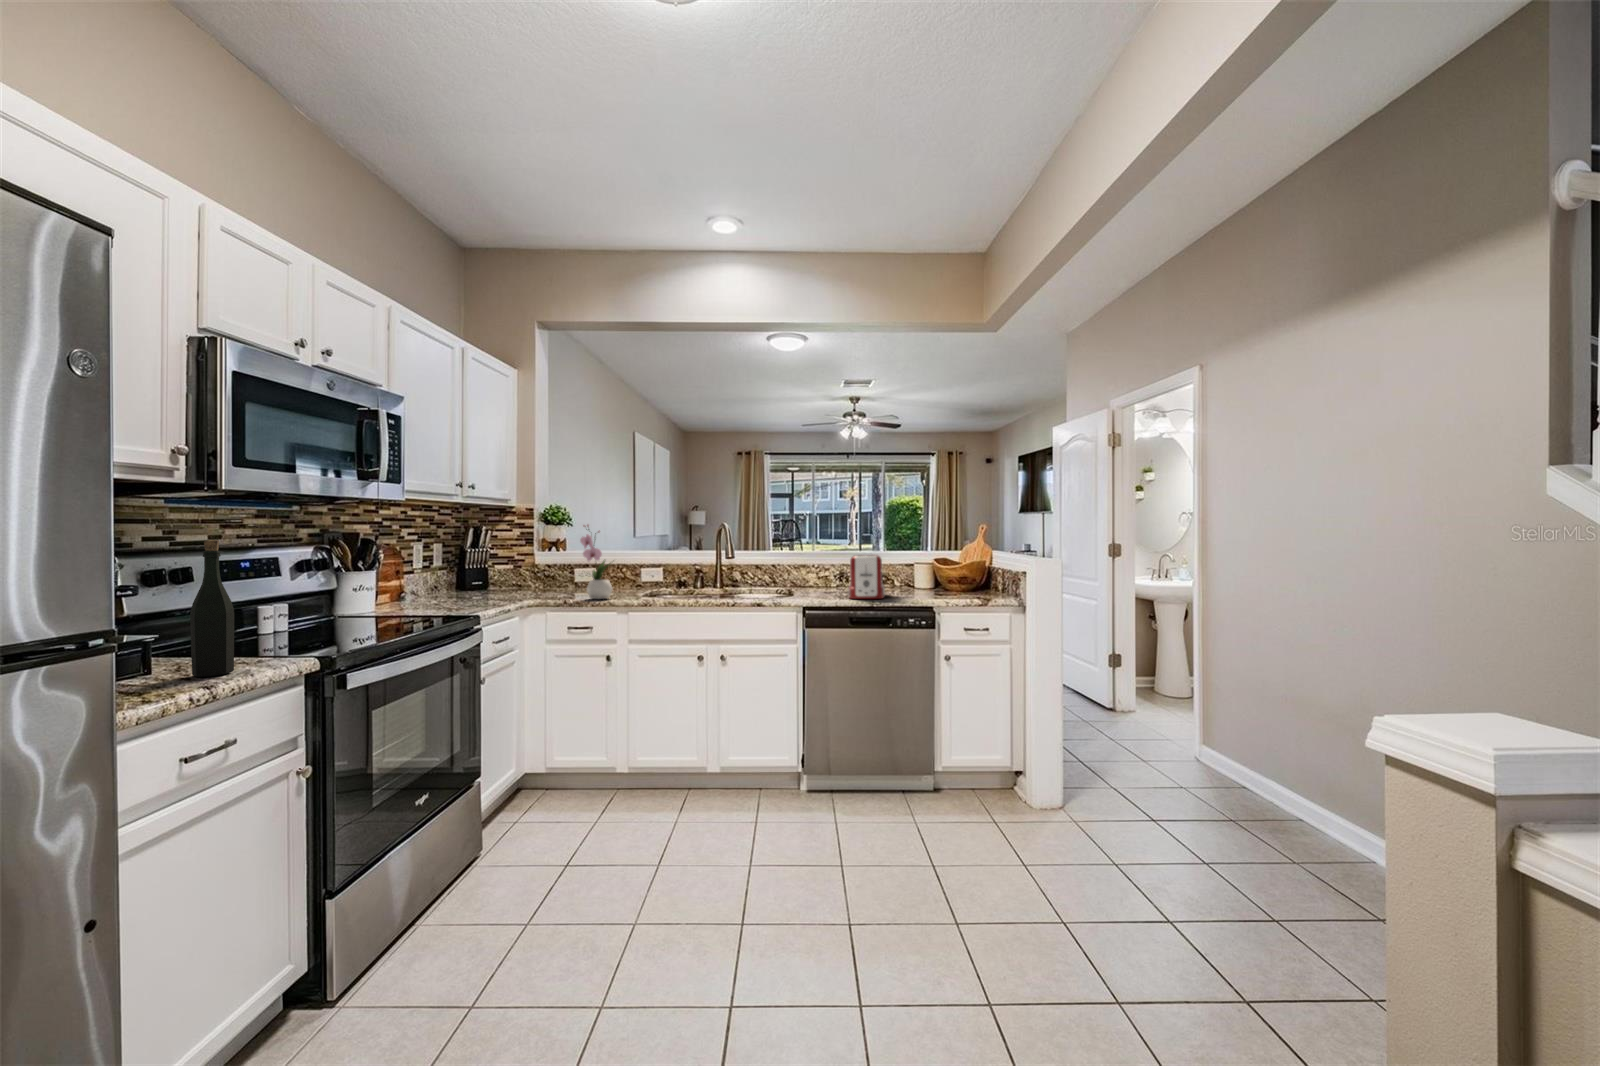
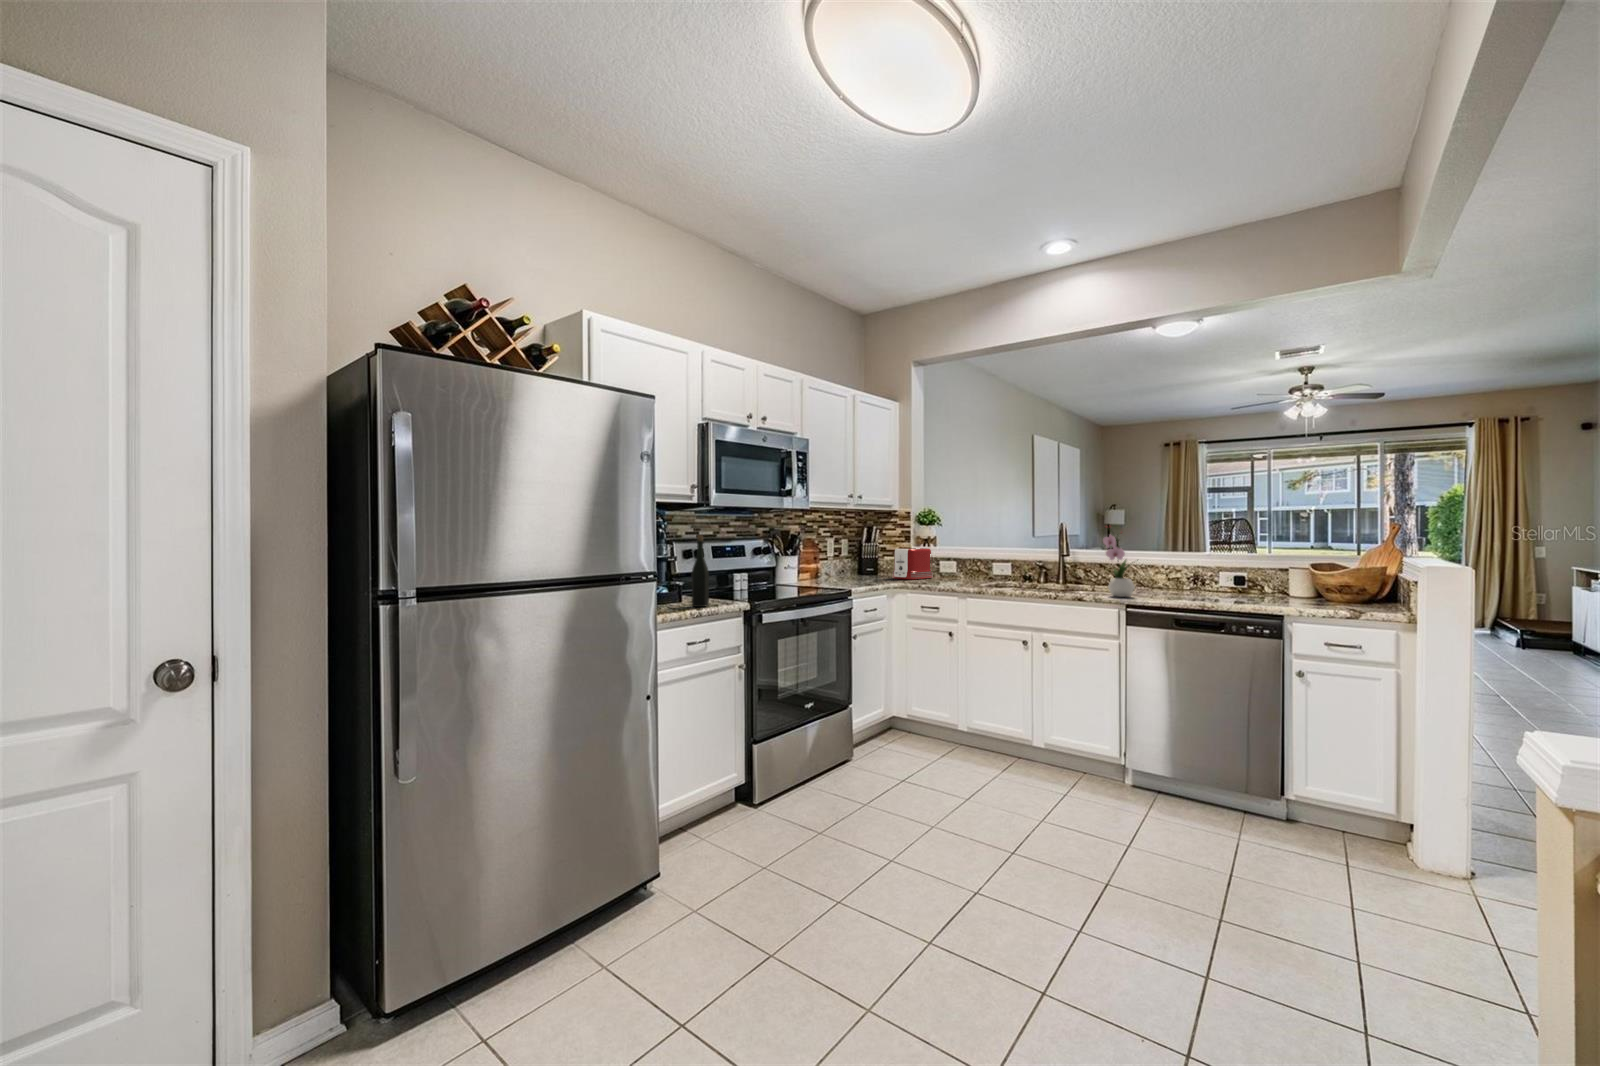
flower arrangement: present [580,525,613,599] -> present [1103,526,1135,597]
toaster: present [848,555,885,599] -> present [892,548,933,580]

